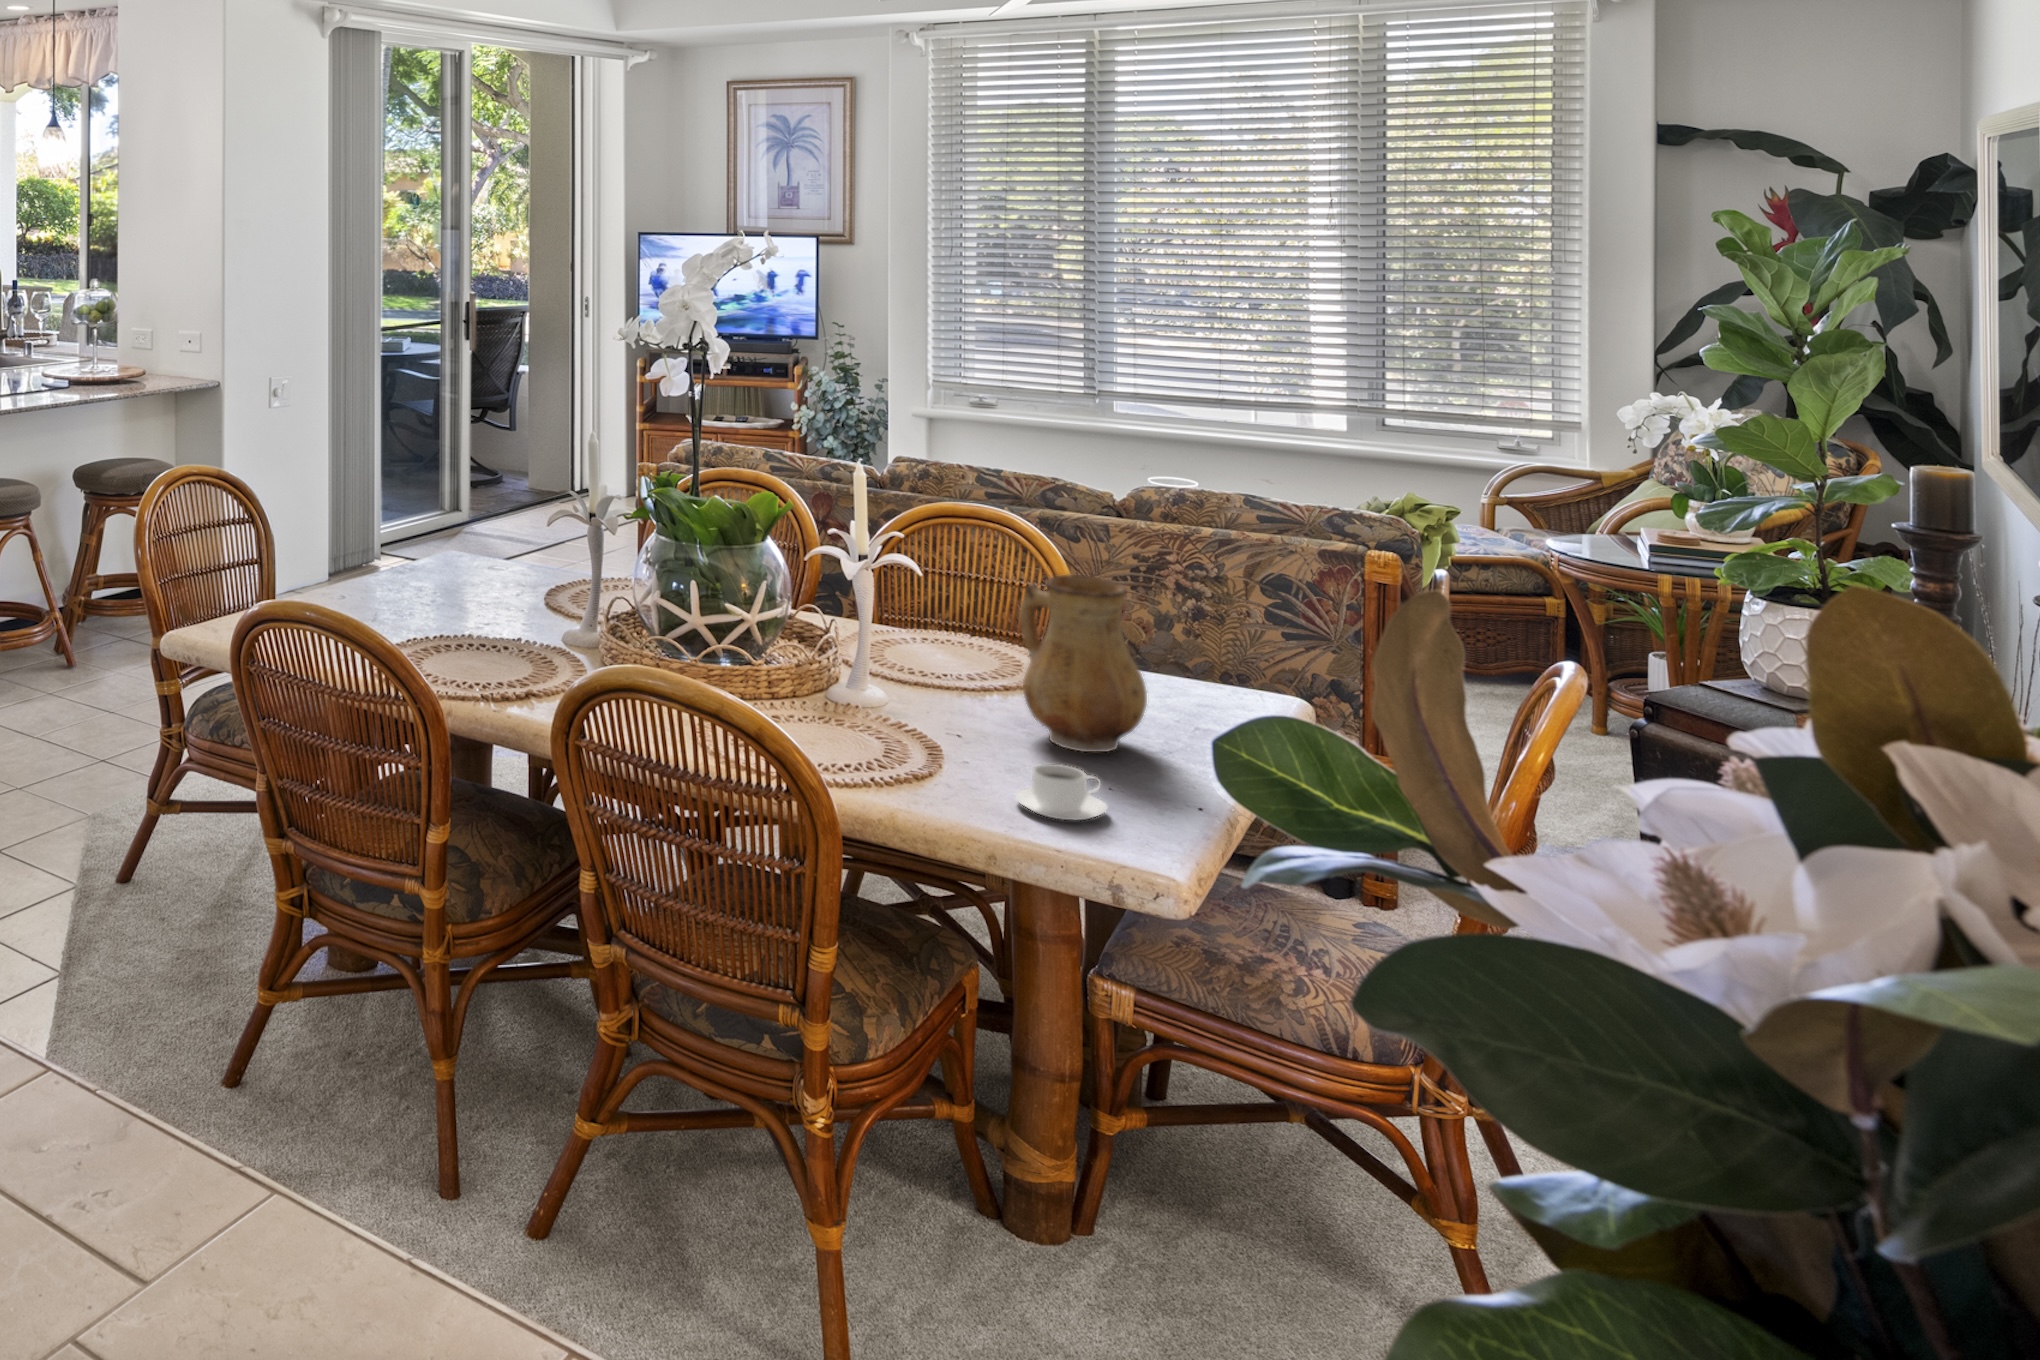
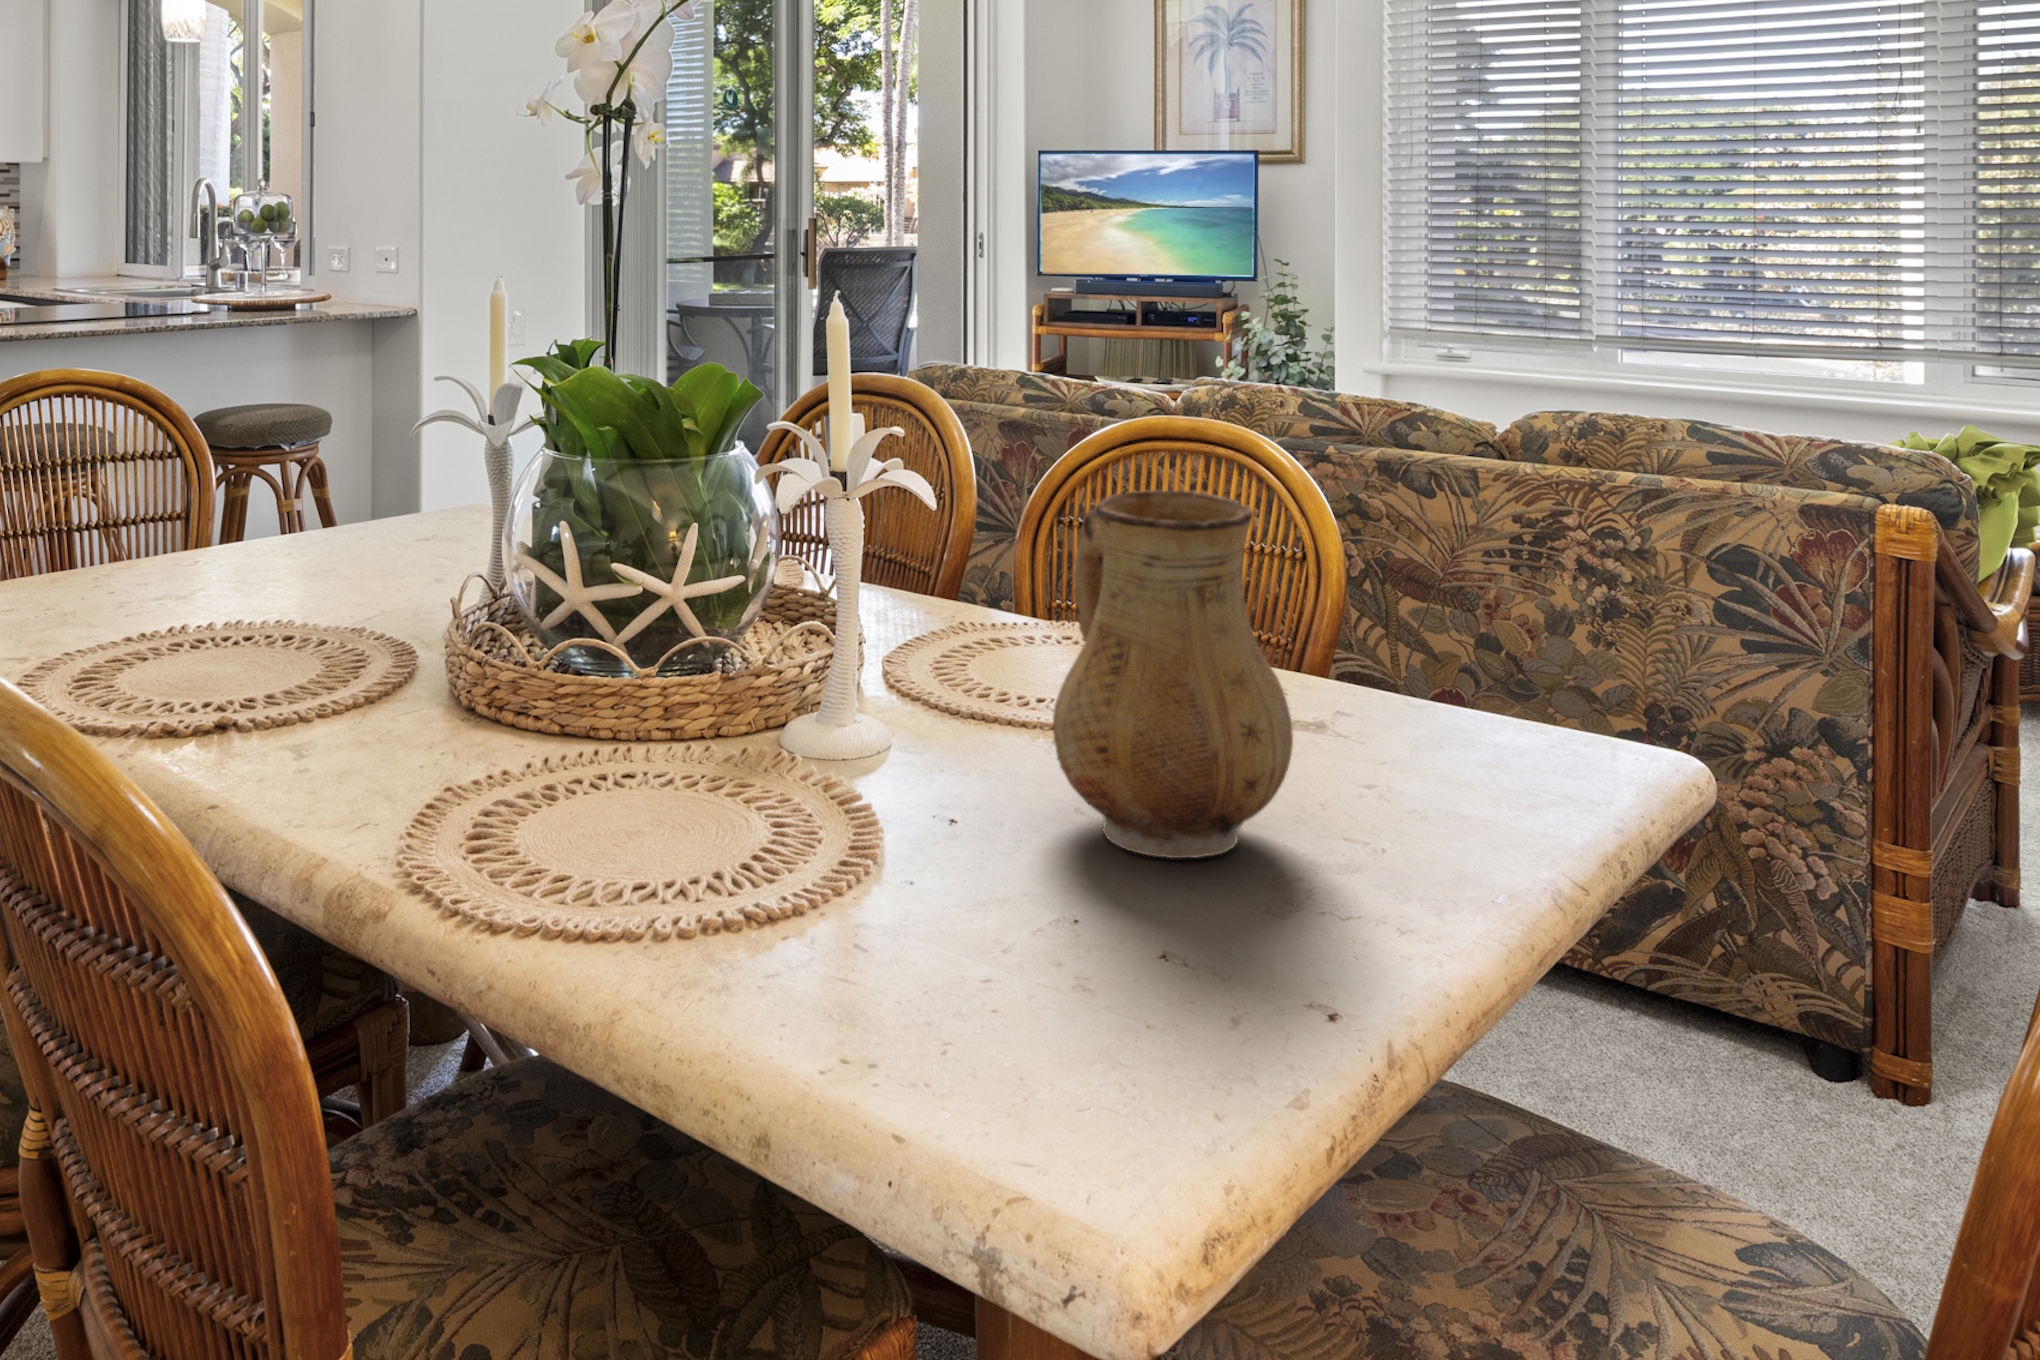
coffee cup: present [1015,764,1107,820] -> none [877,894,1078,1038]

